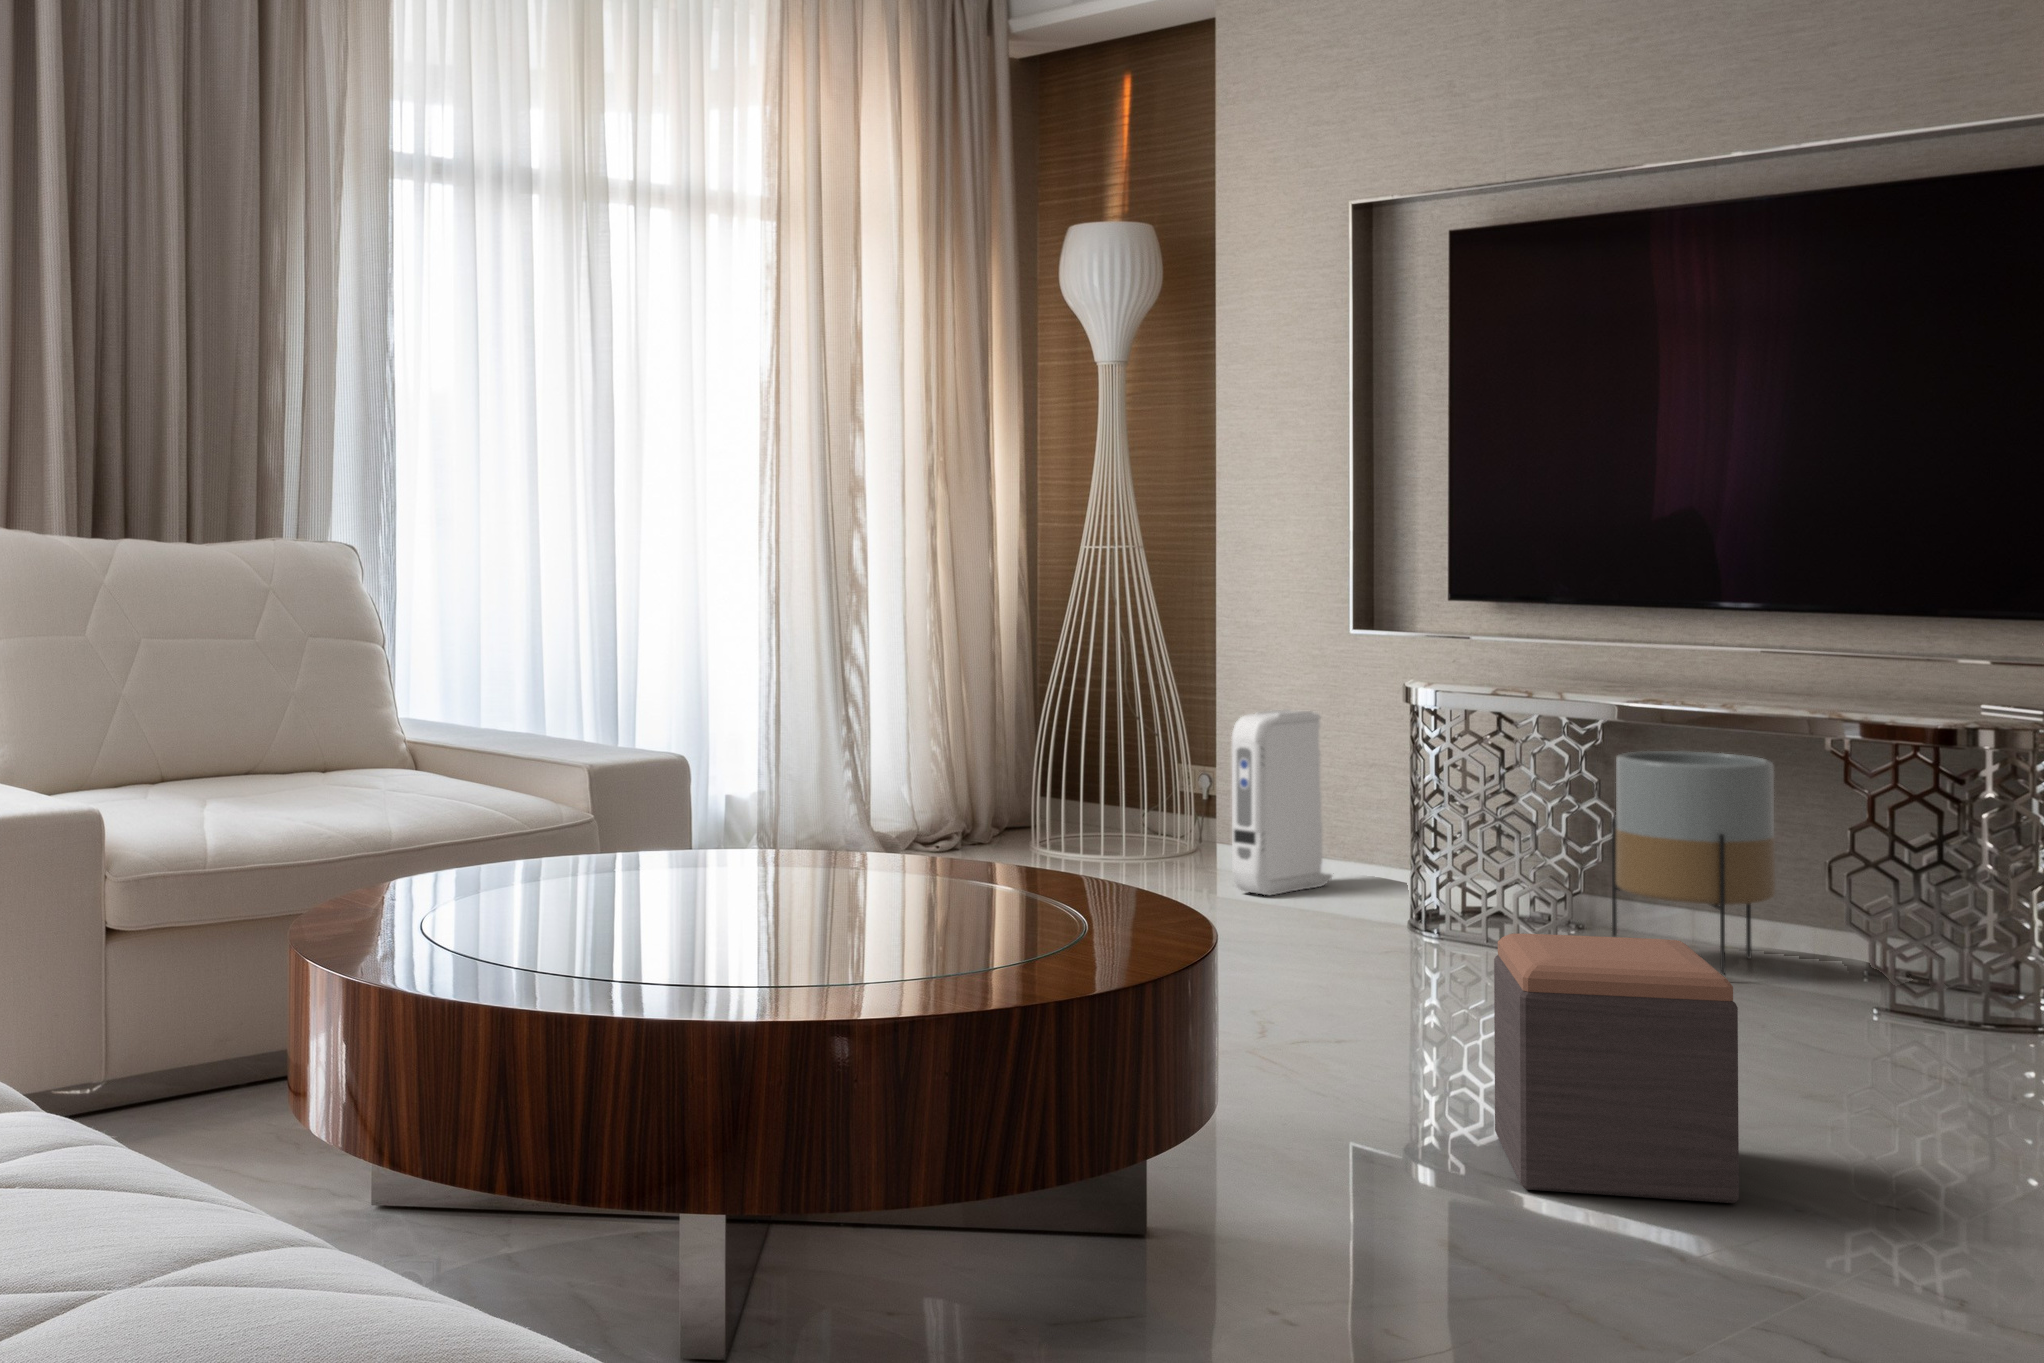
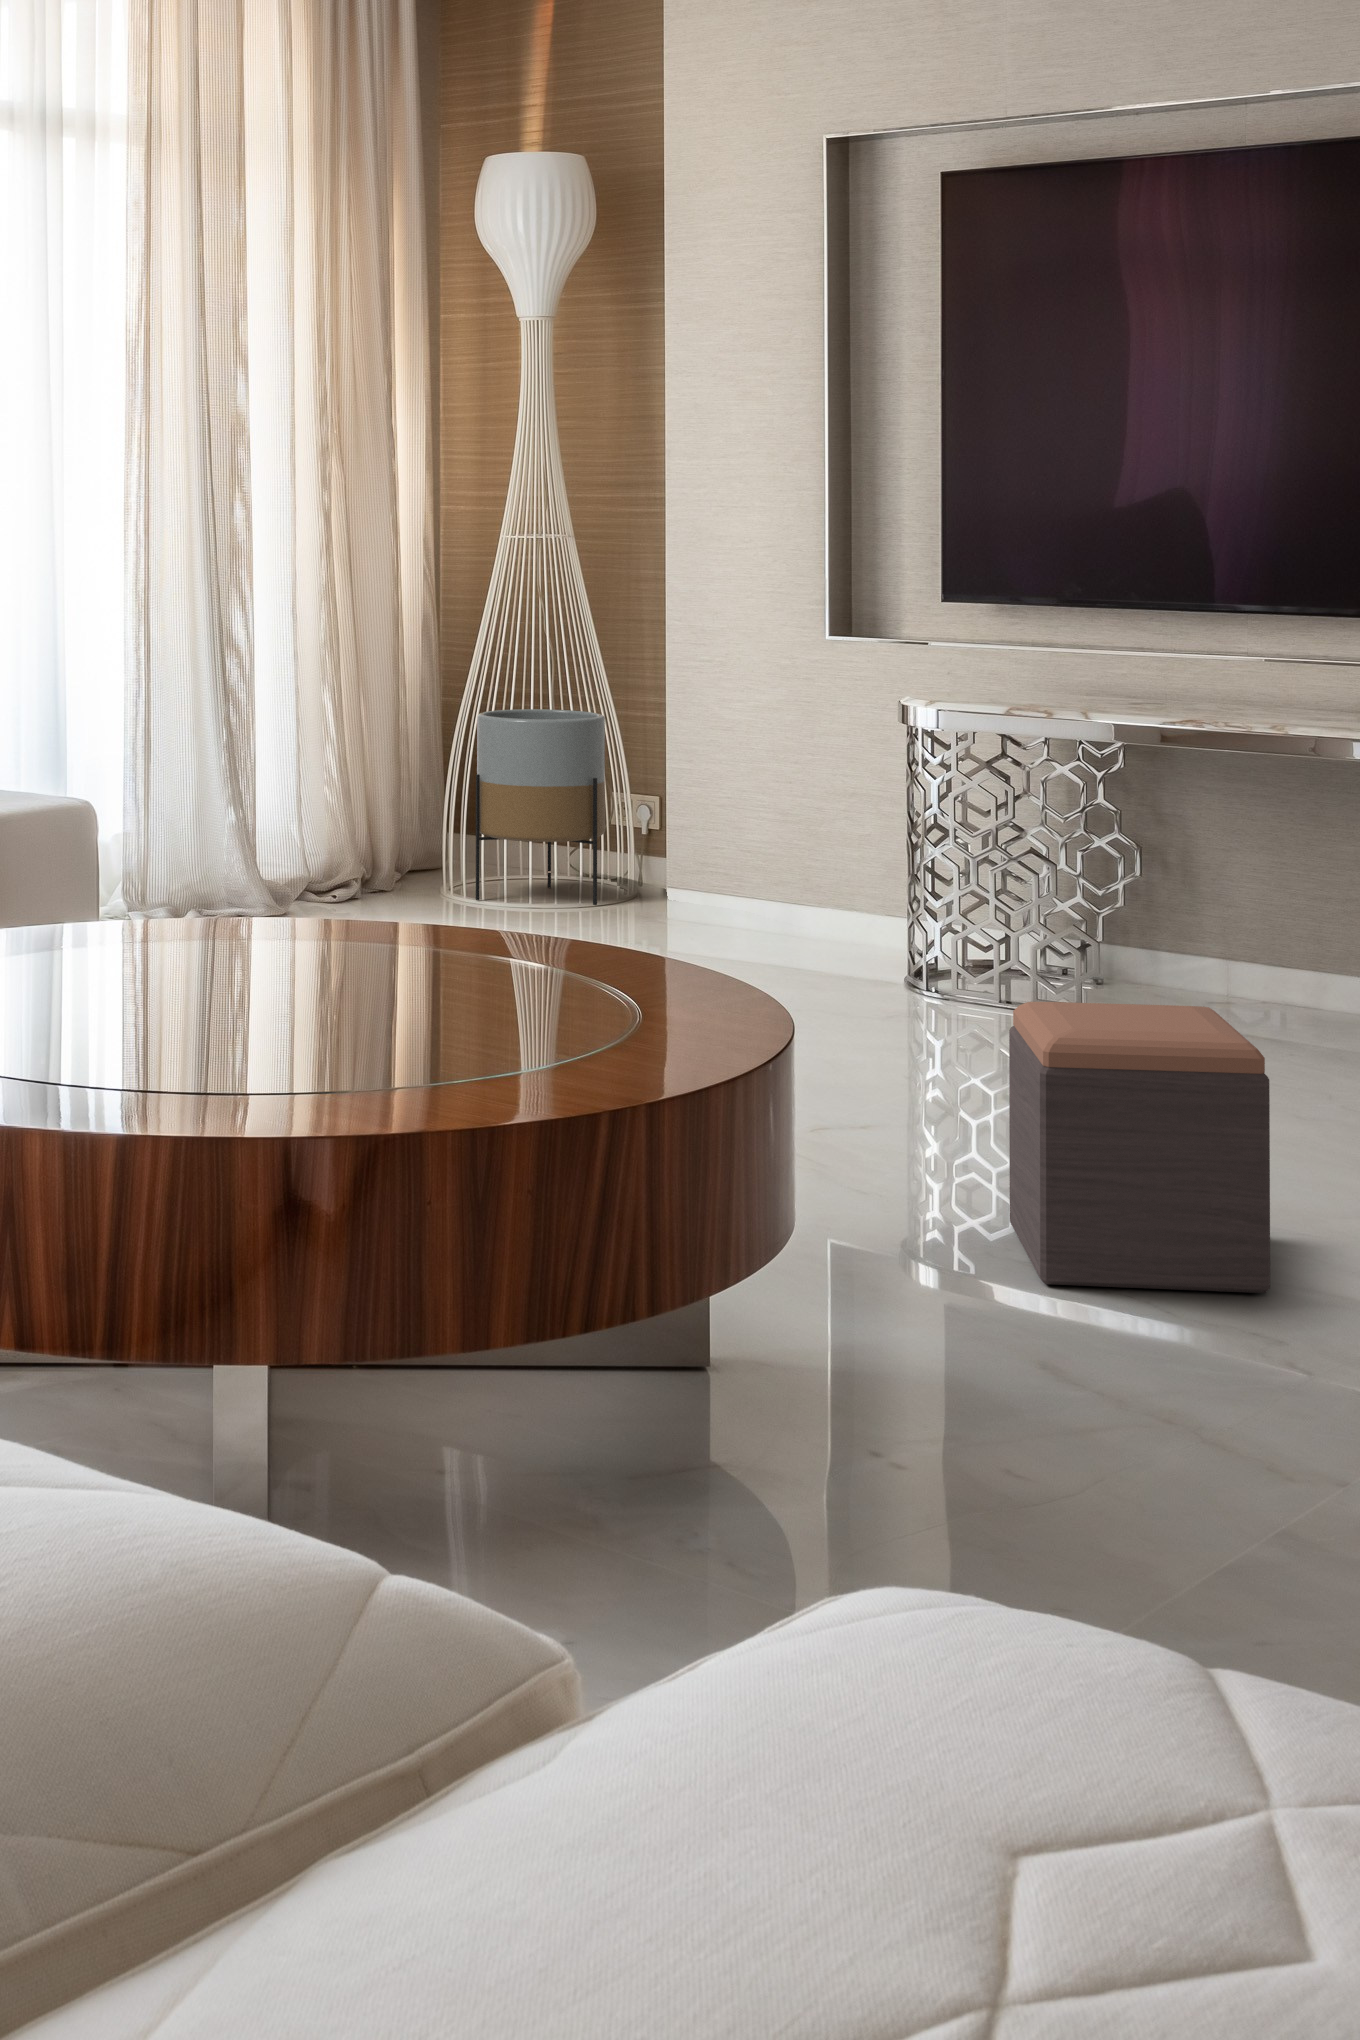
air purifier: present [1231,709,1332,895] -> none [693,730,812,952]
planter: present [1612,751,1775,975] -> present [476,709,605,905]

